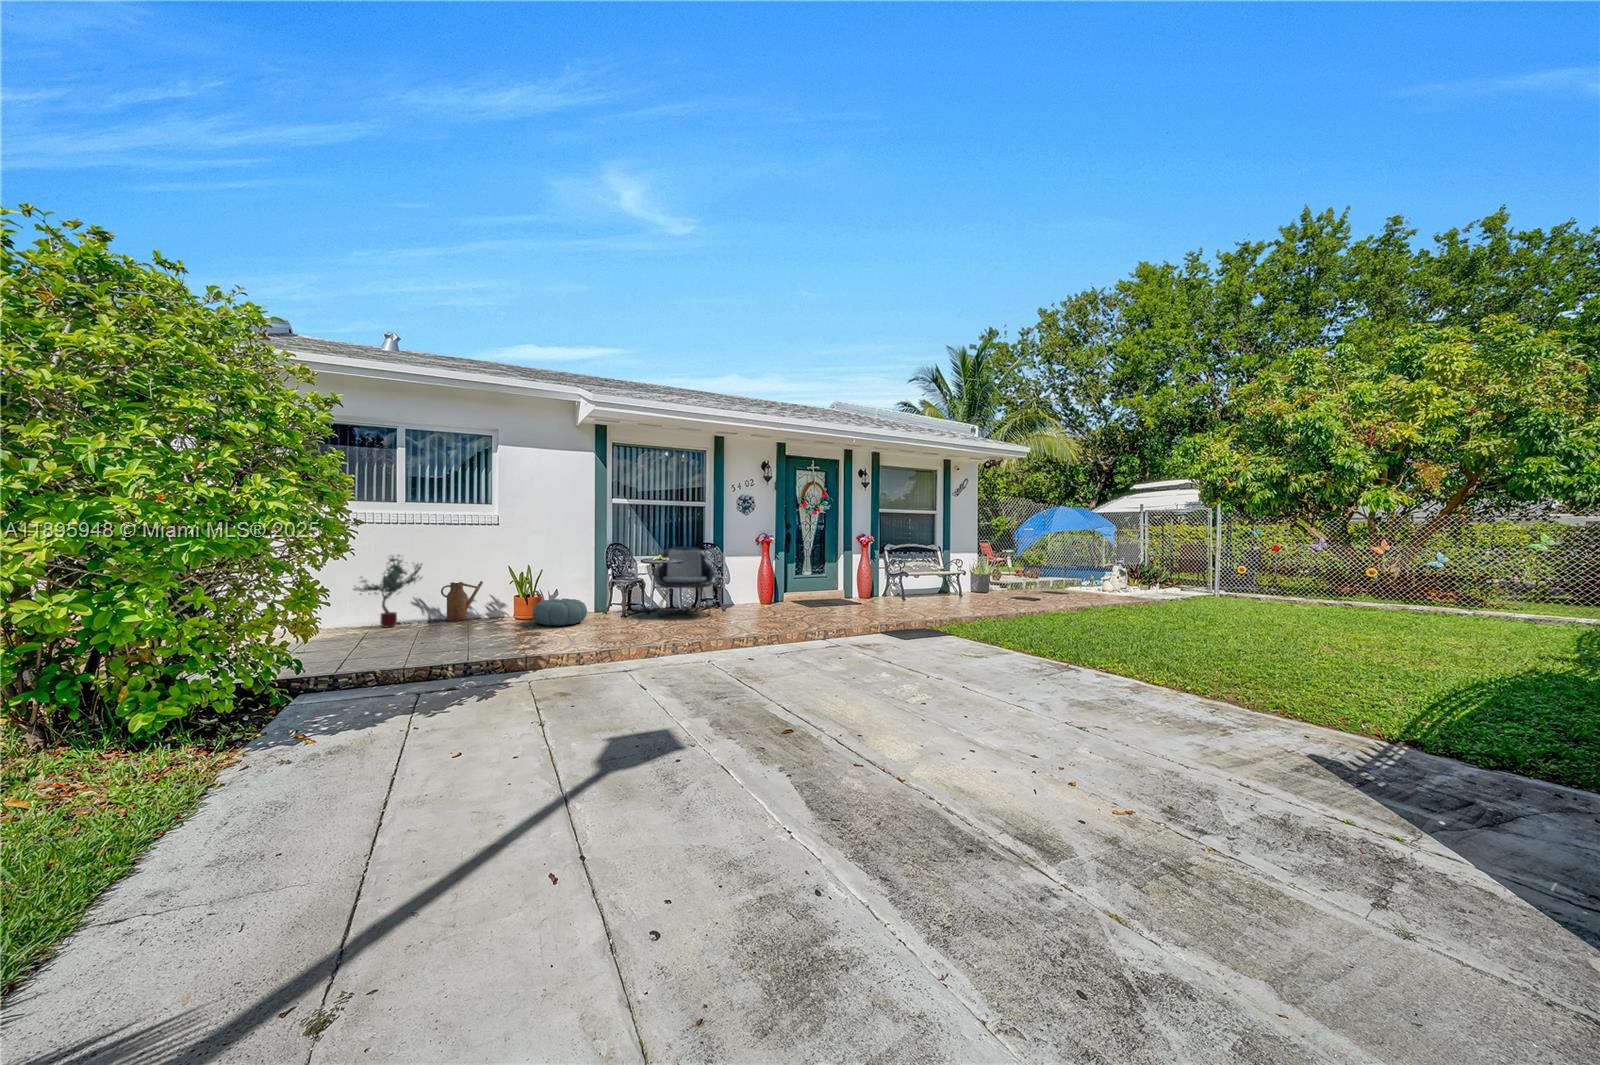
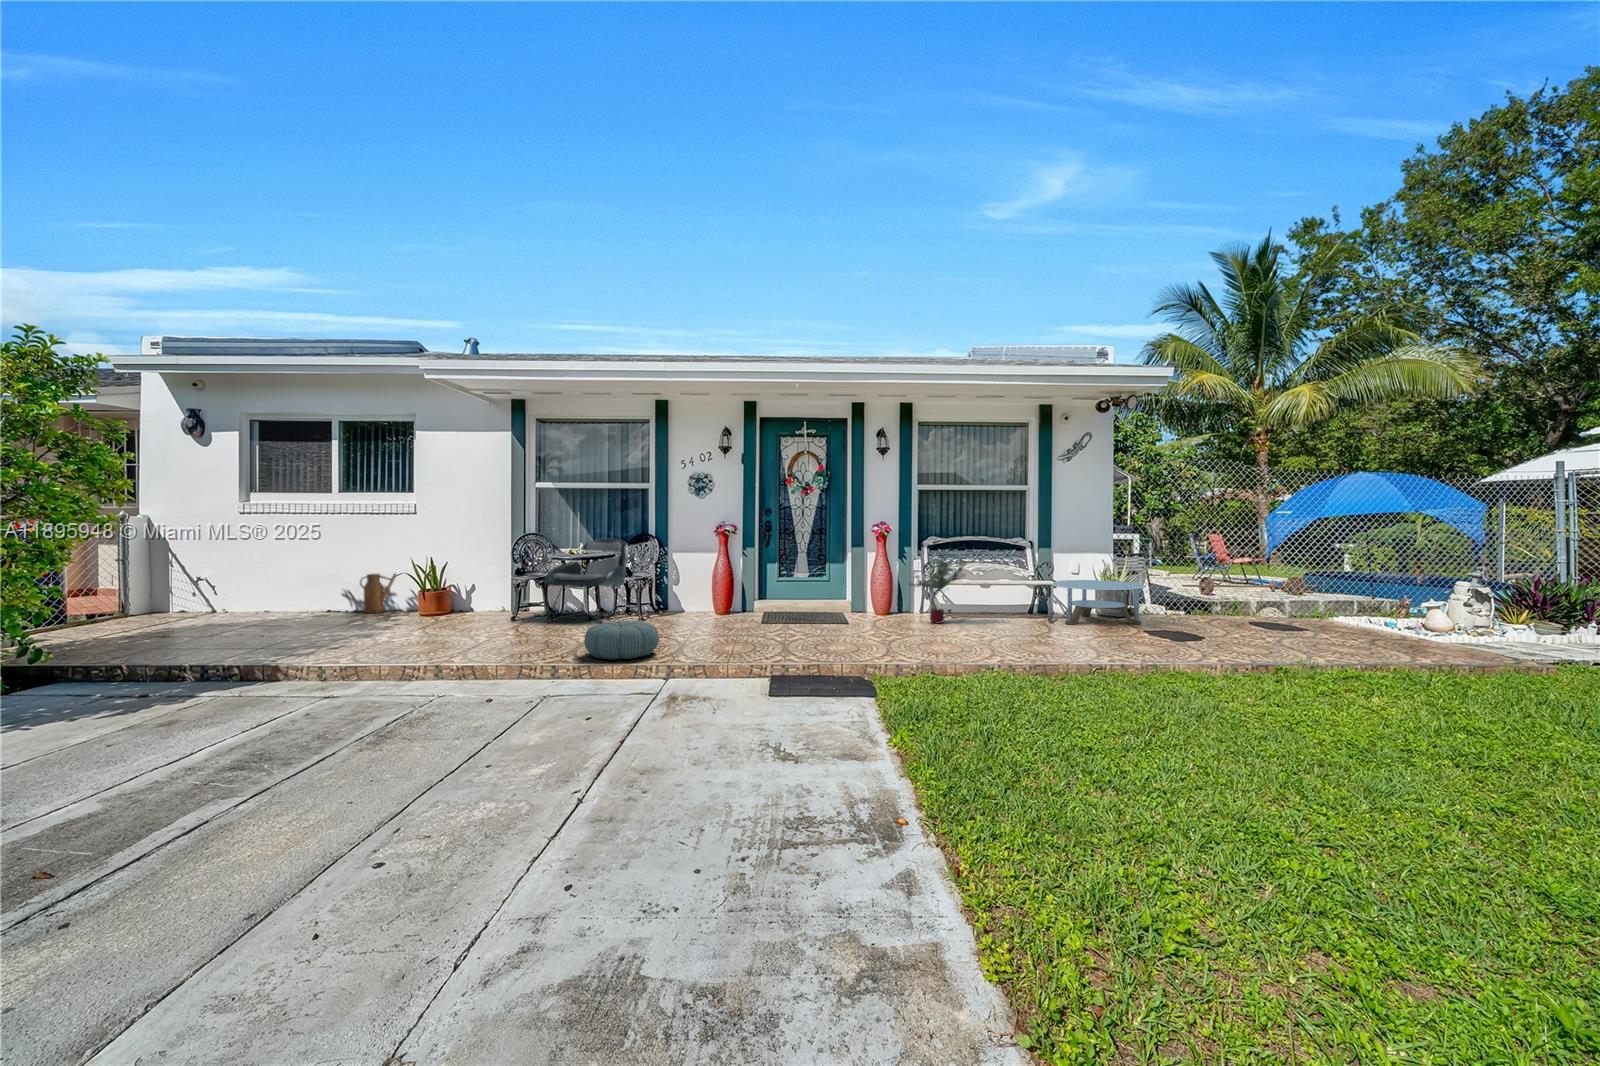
potted tree: present [353,555,422,627] -> present [908,552,966,624]
round table: none [953,571,1011,600] -> present [1052,580,1146,624]
pouf: present [532,598,587,626] -> present [584,621,659,660]

